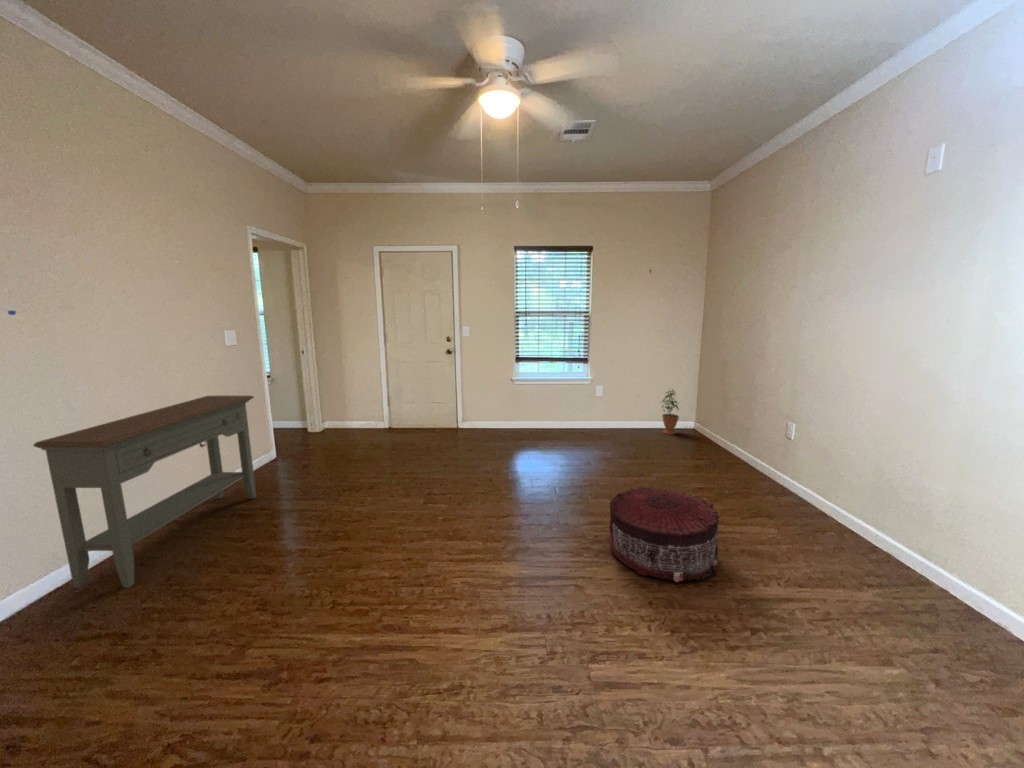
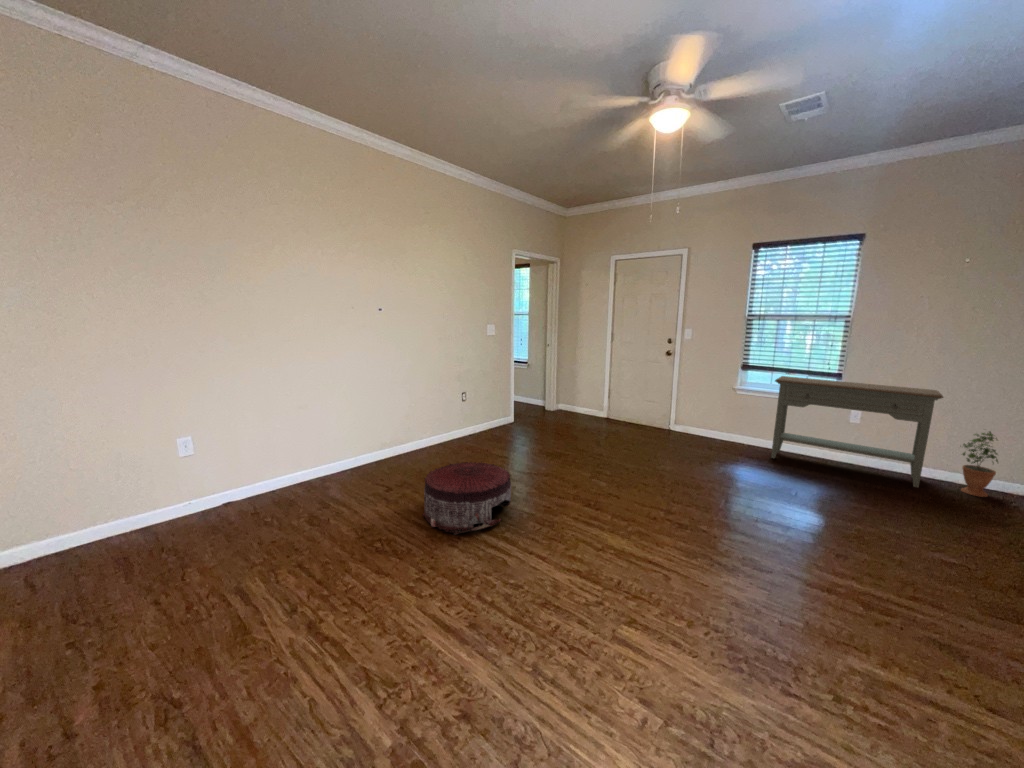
console table: present [34,395,256,588] -> present [771,376,943,487]
pouf: present [609,487,719,582] -> present [423,462,511,534]

